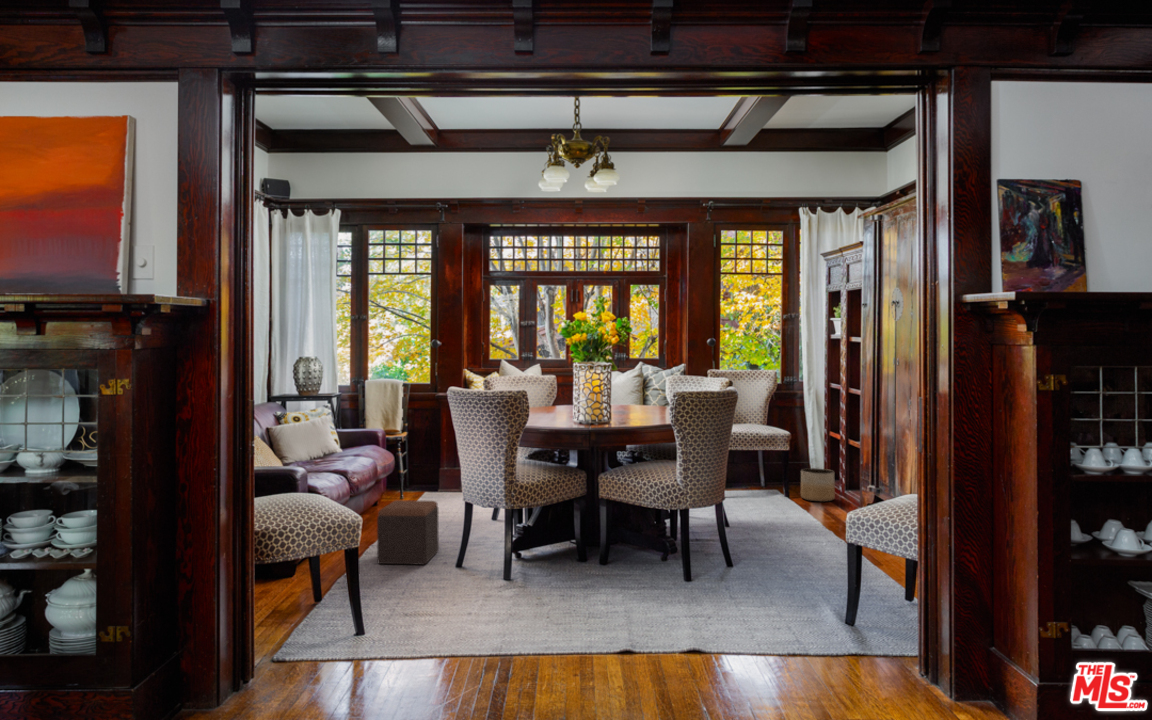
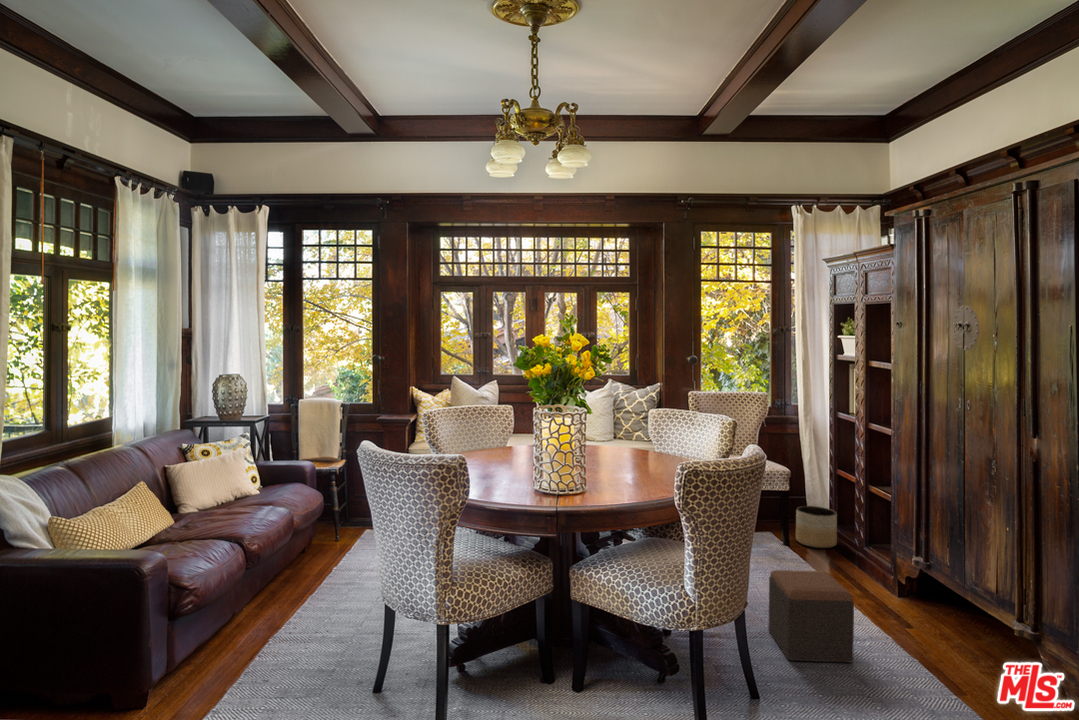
footstool: present [377,500,439,565] -> present [769,570,854,662]

